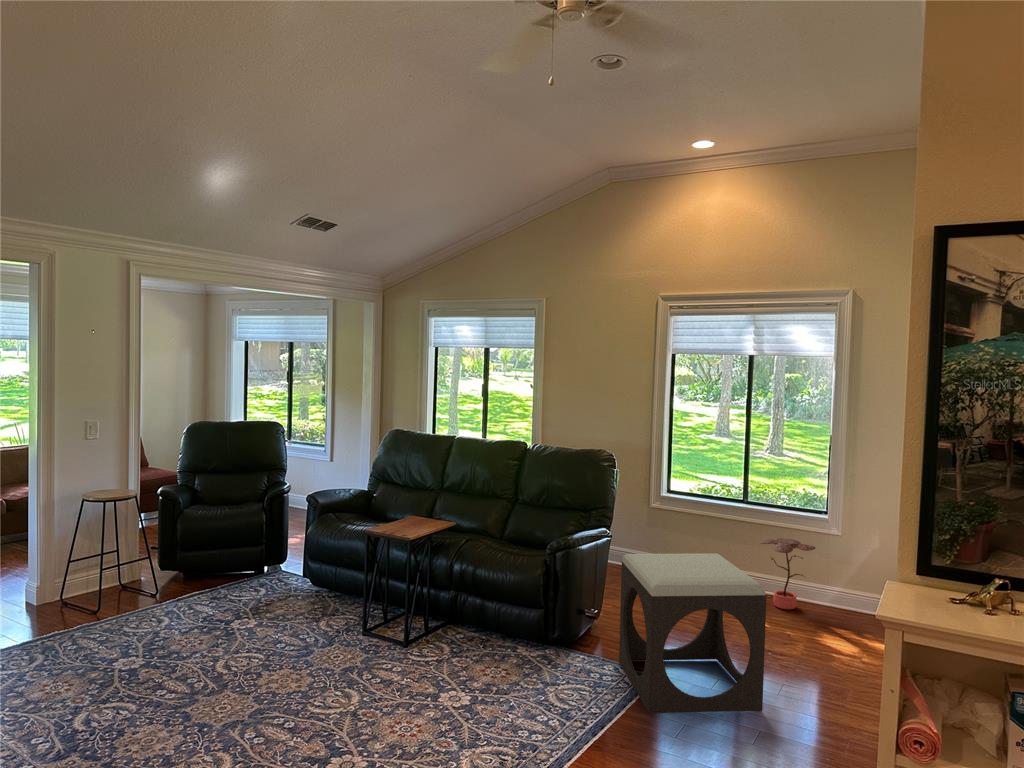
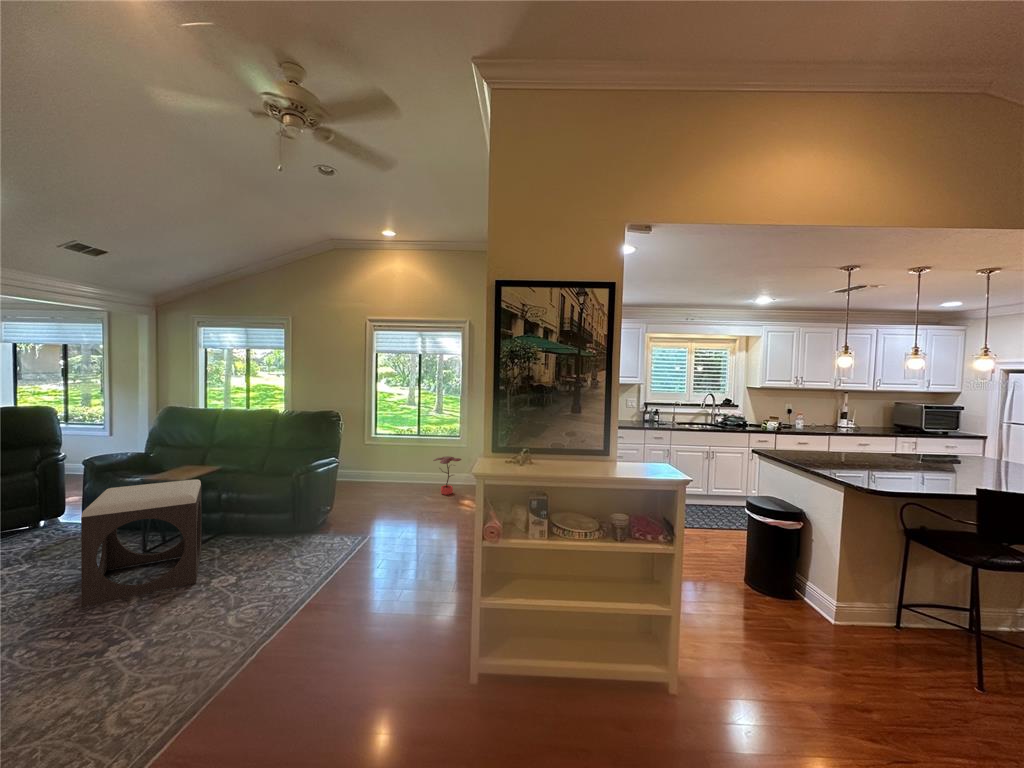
footstool: present [619,553,766,713] -> present [81,479,202,607]

